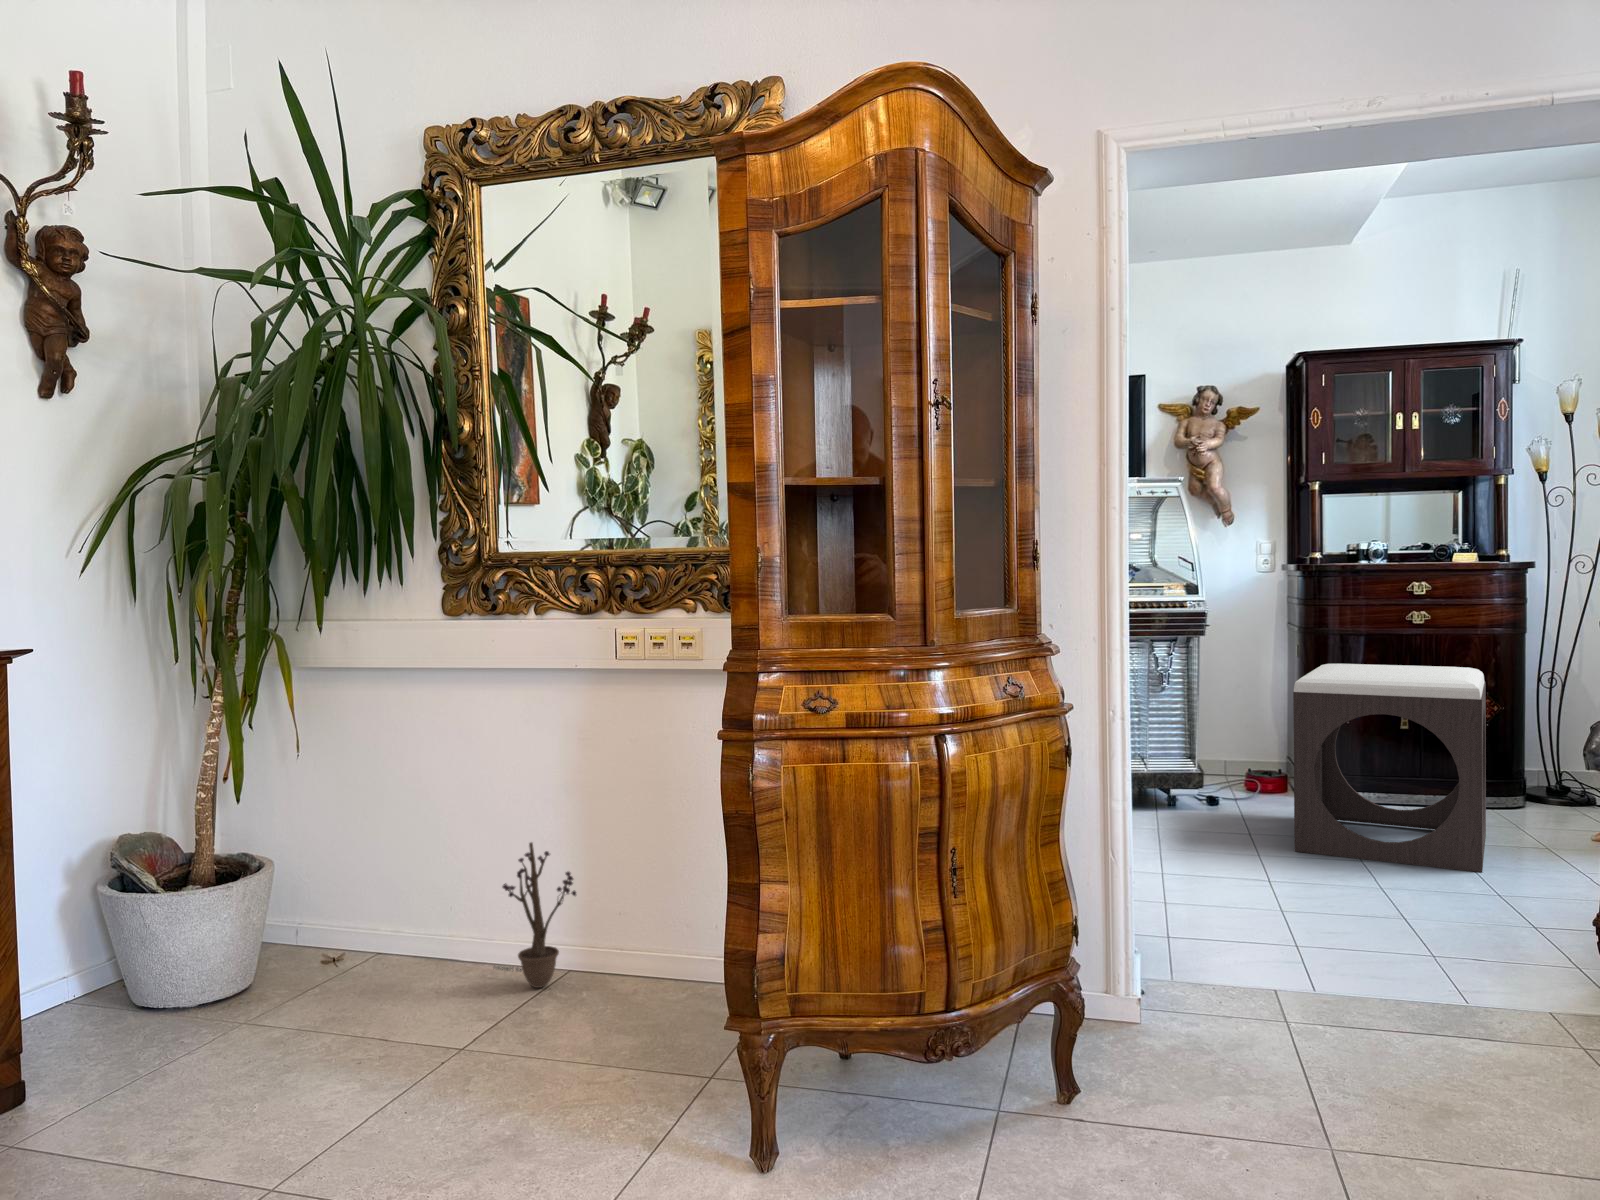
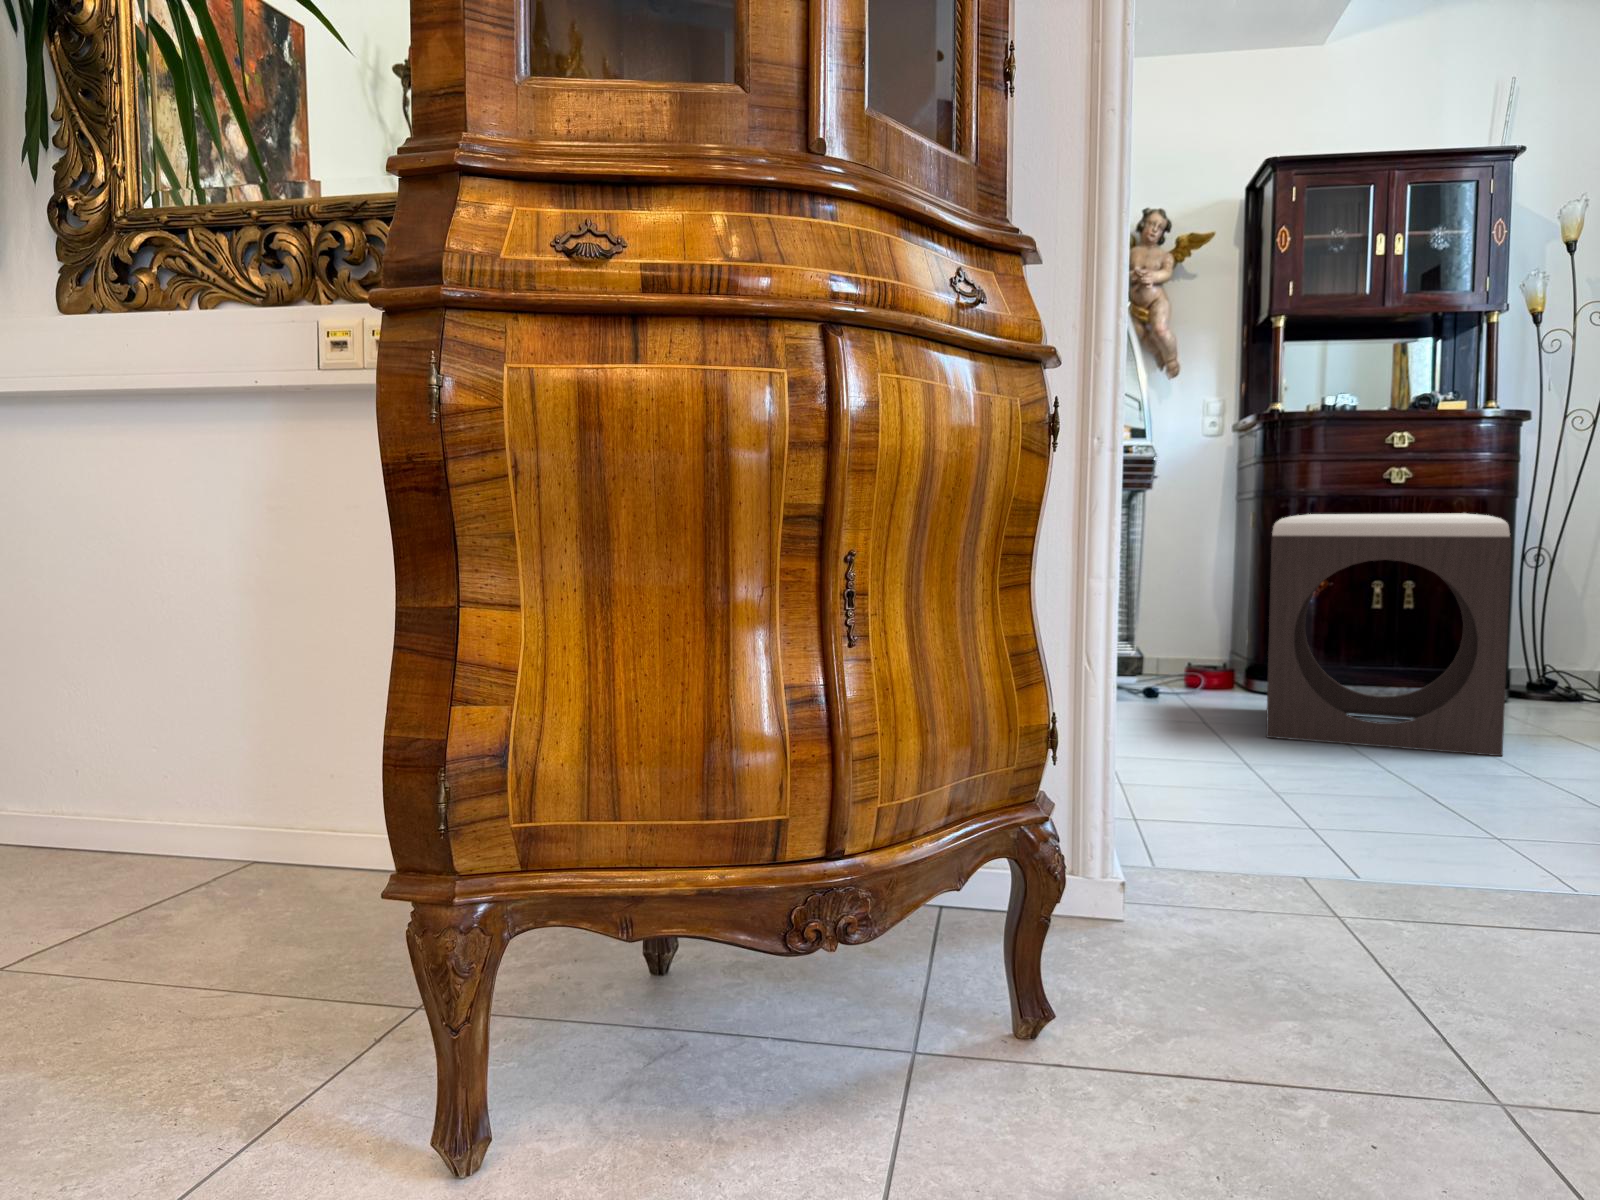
decorative plant: present [494,842,576,988] -> none [121,655,247,885]

